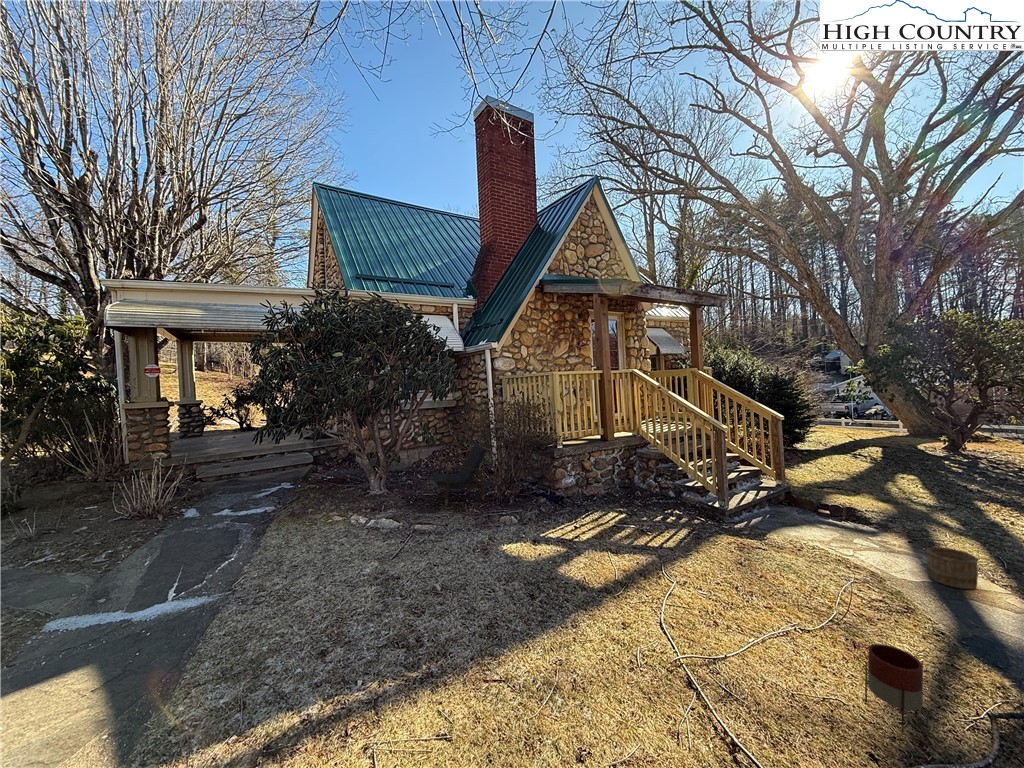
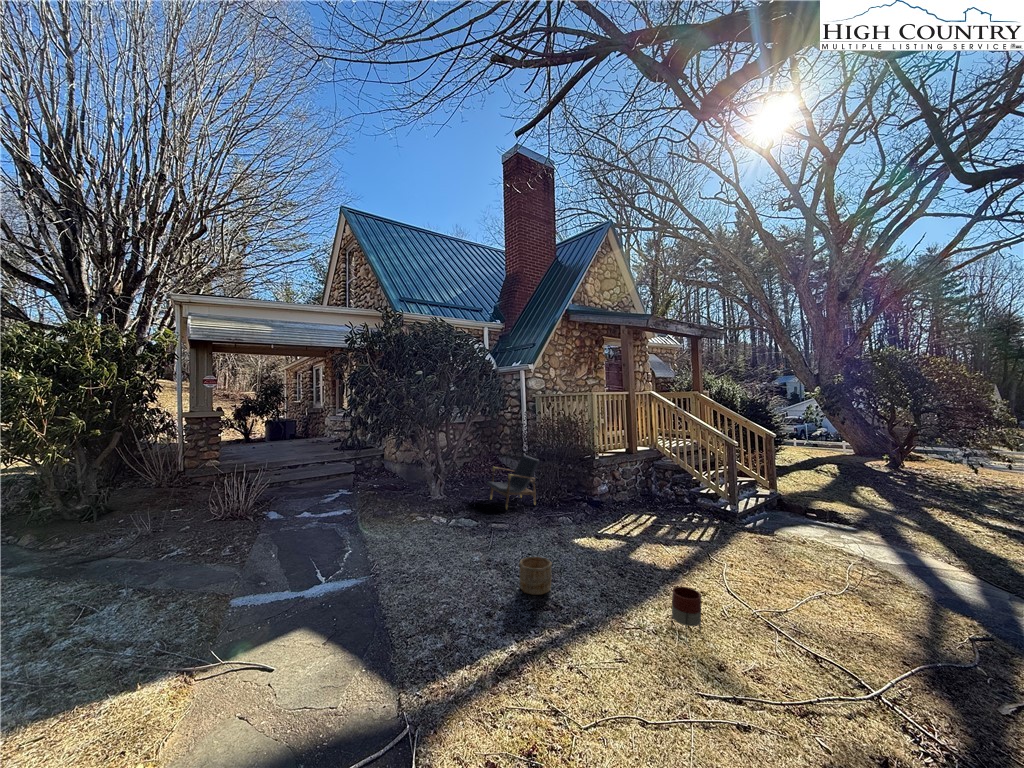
wooden bucket: present [926,547,978,589] -> present [519,557,552,595]
planter: present [865,644,923,734] -> present [672,587,702,642]

